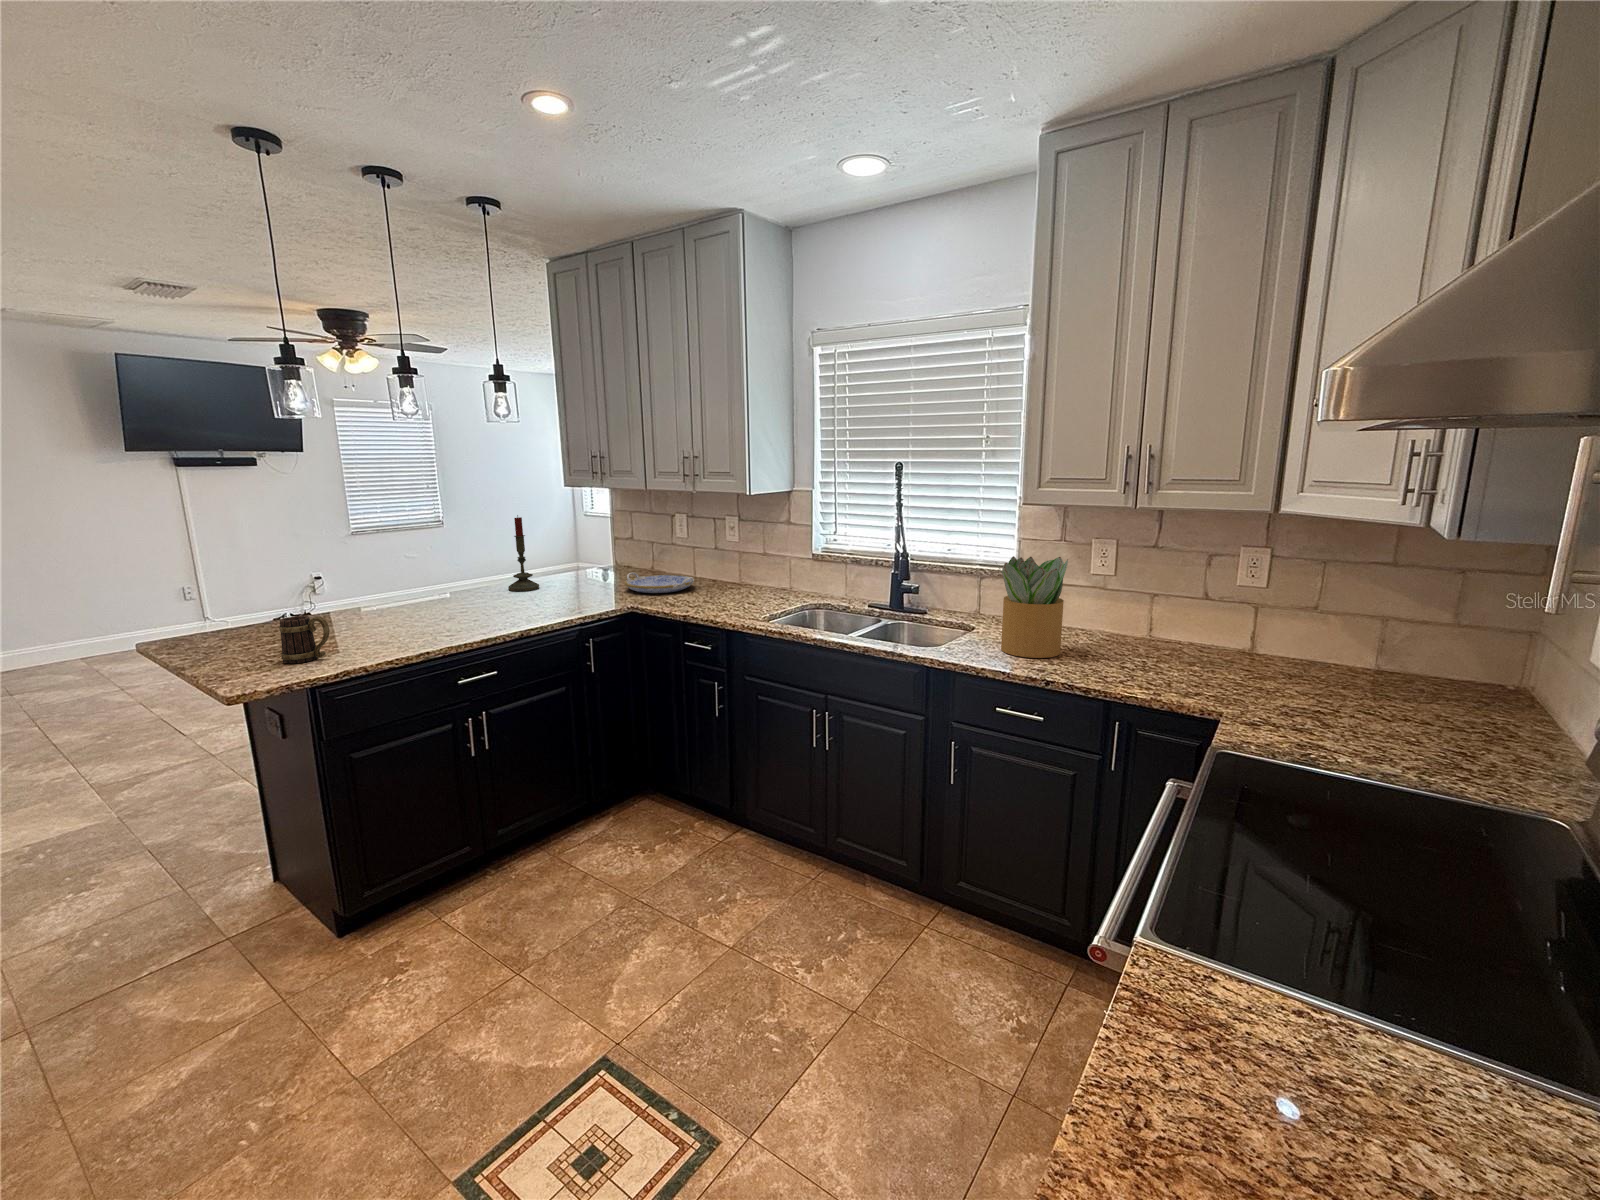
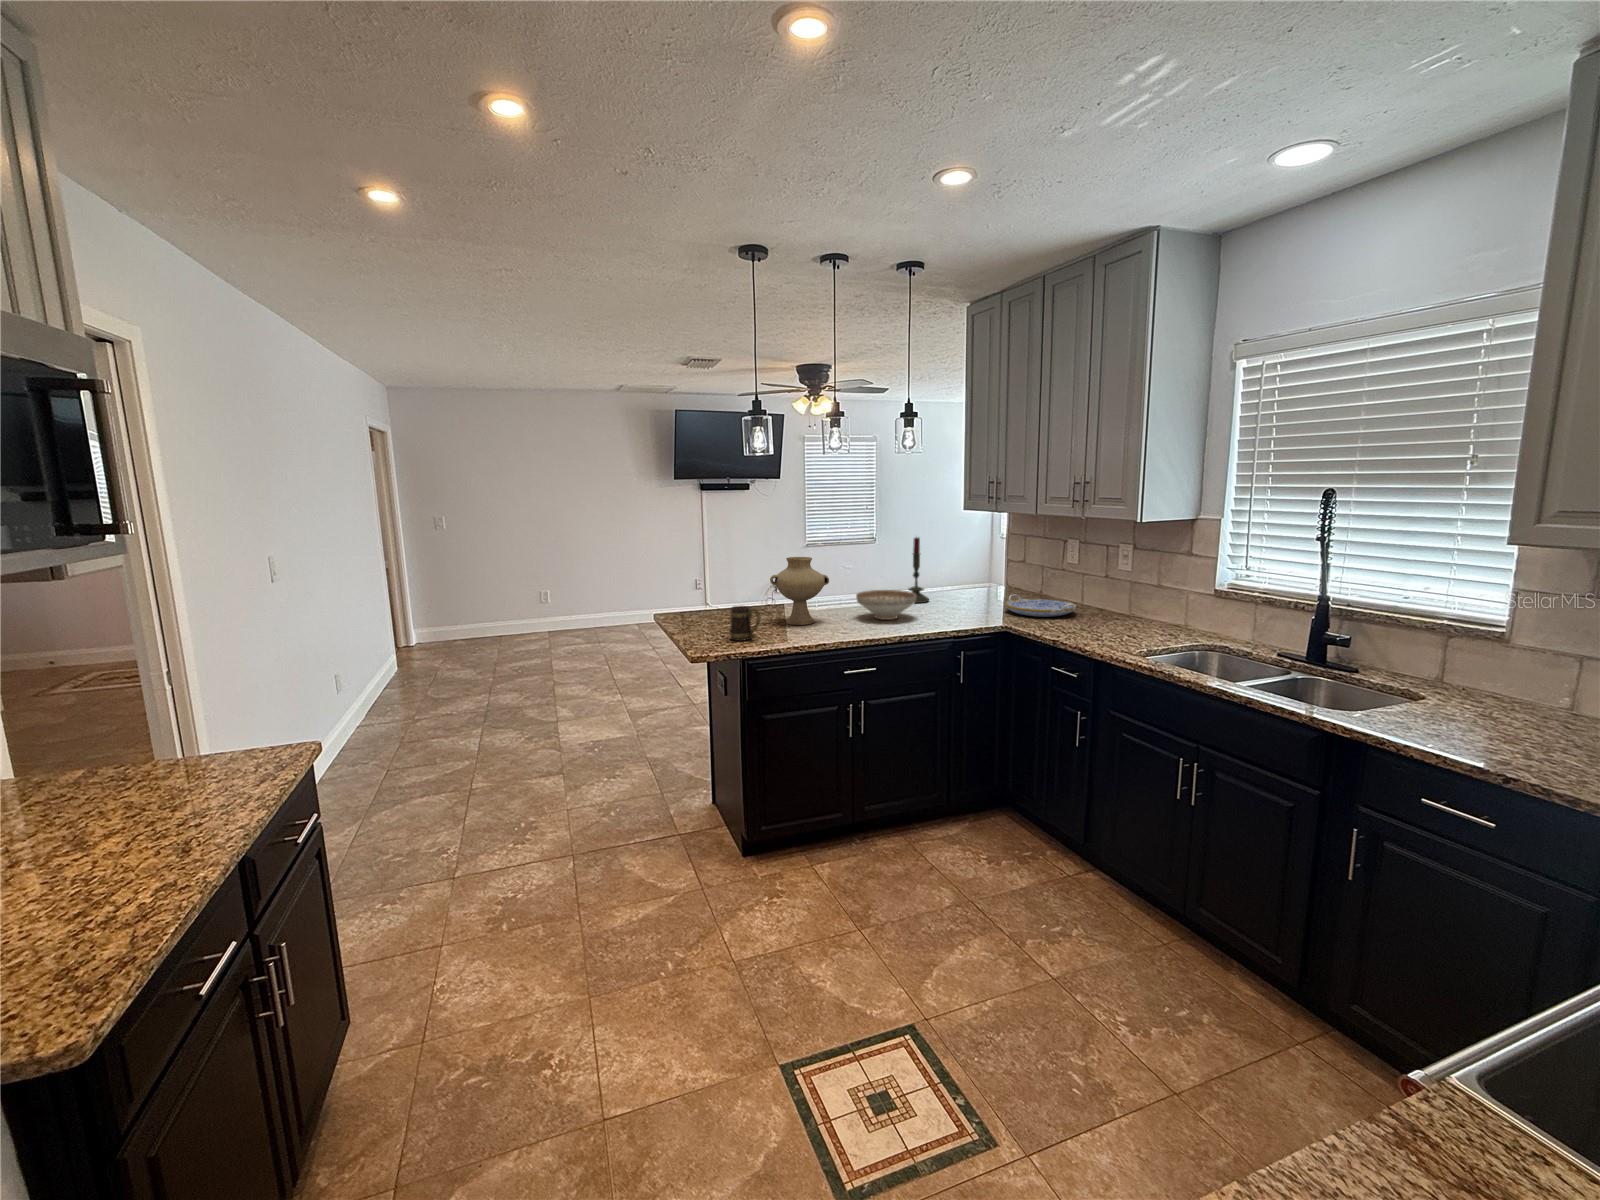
vase: none [332,546,419,632] -> present [770,557,829,625]
potted plant: present [998,556,1068,658] -> none [1449,611,1582,751]
decorative bowl: none [455,578,530,614] -> present [856,590,916,620]

